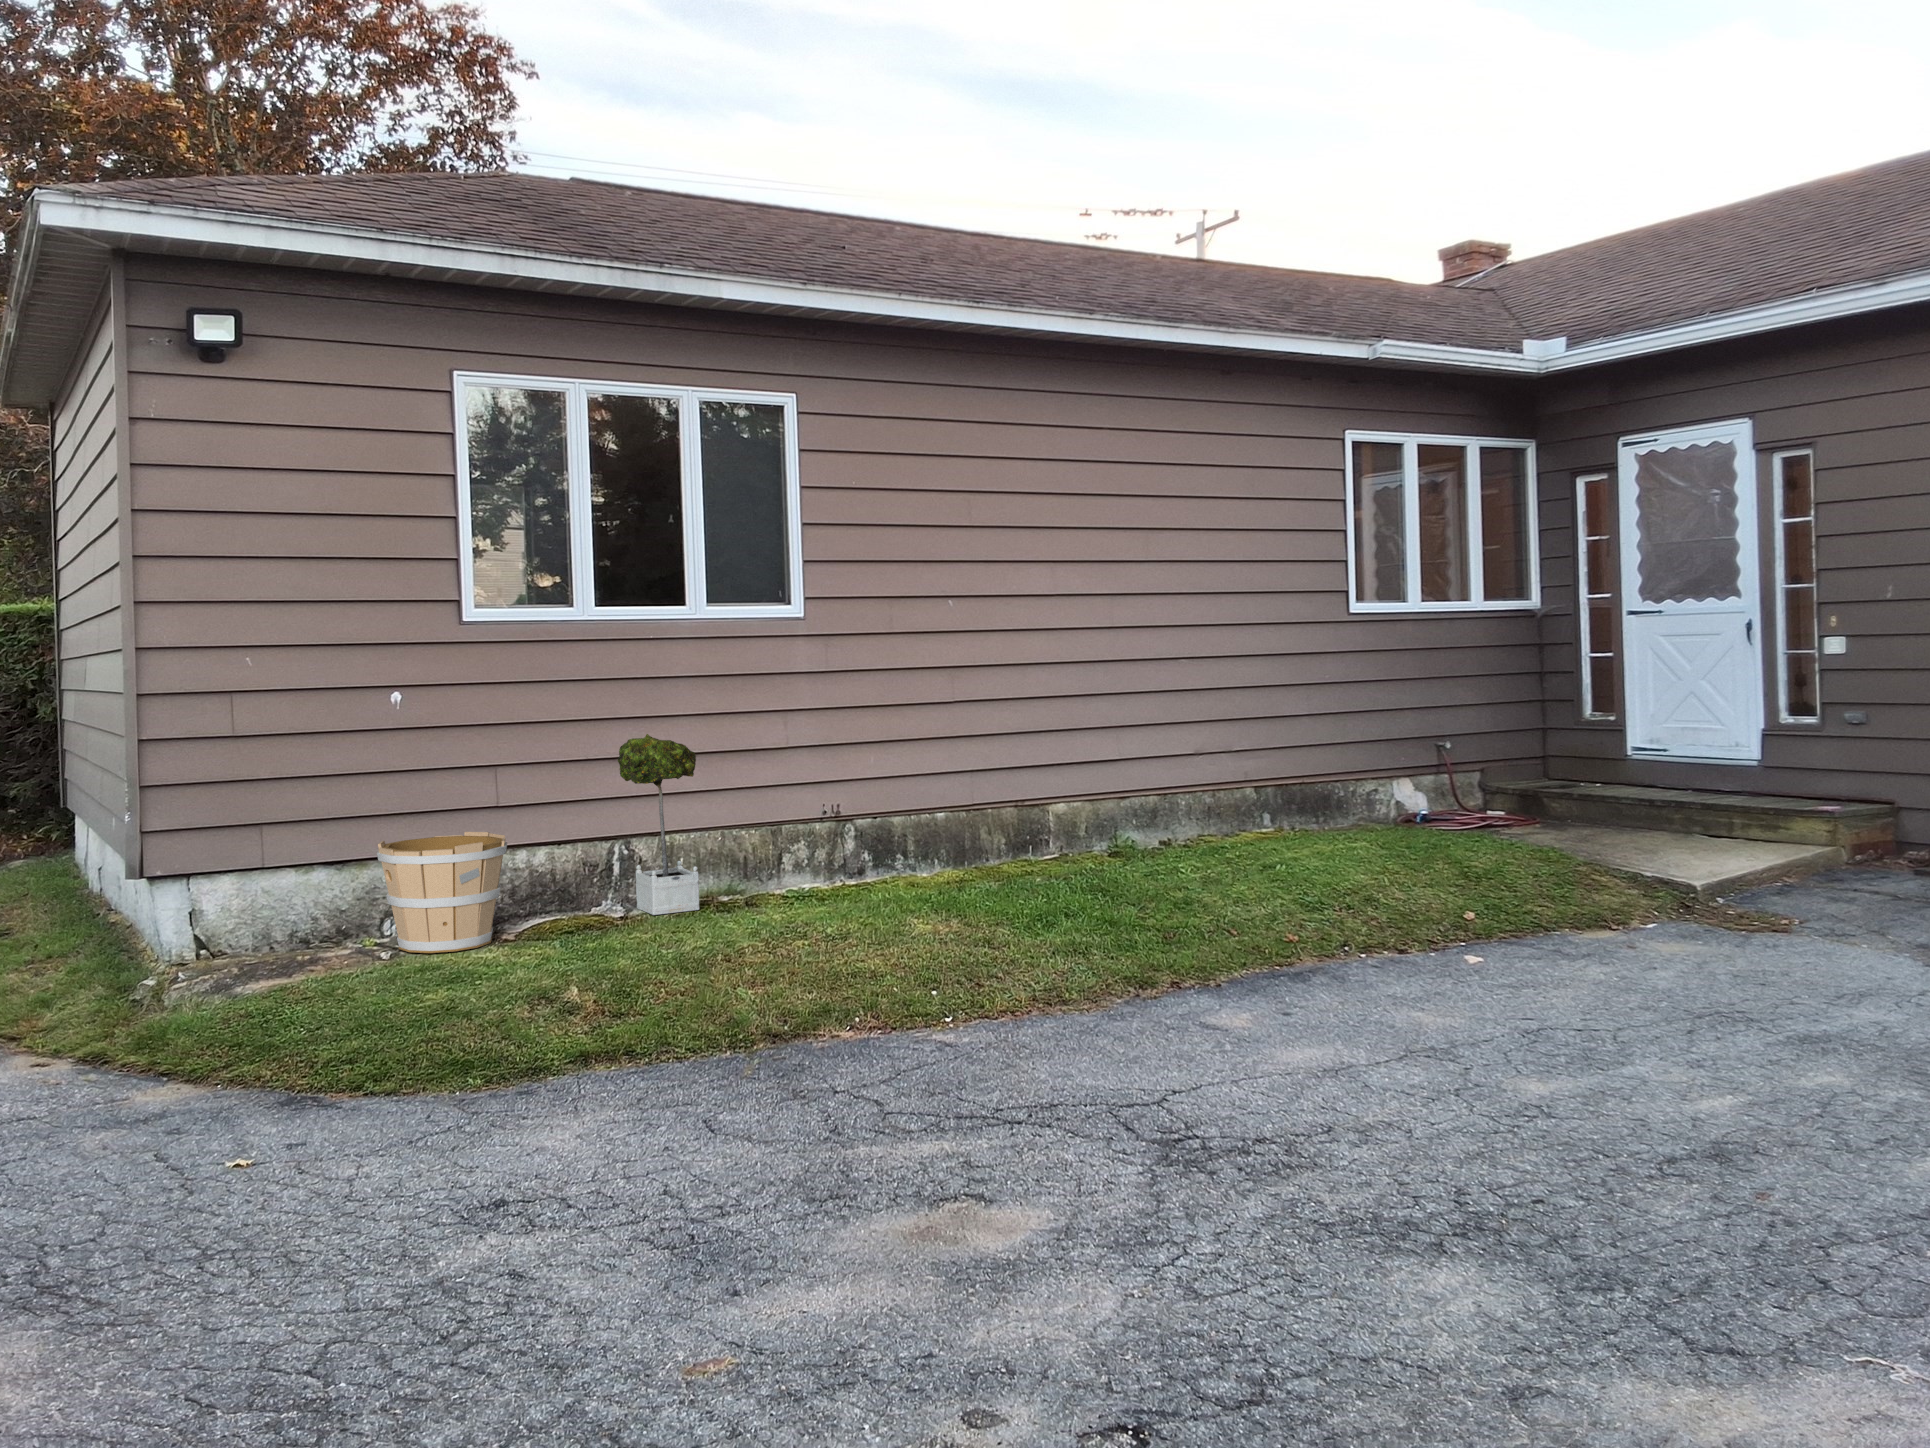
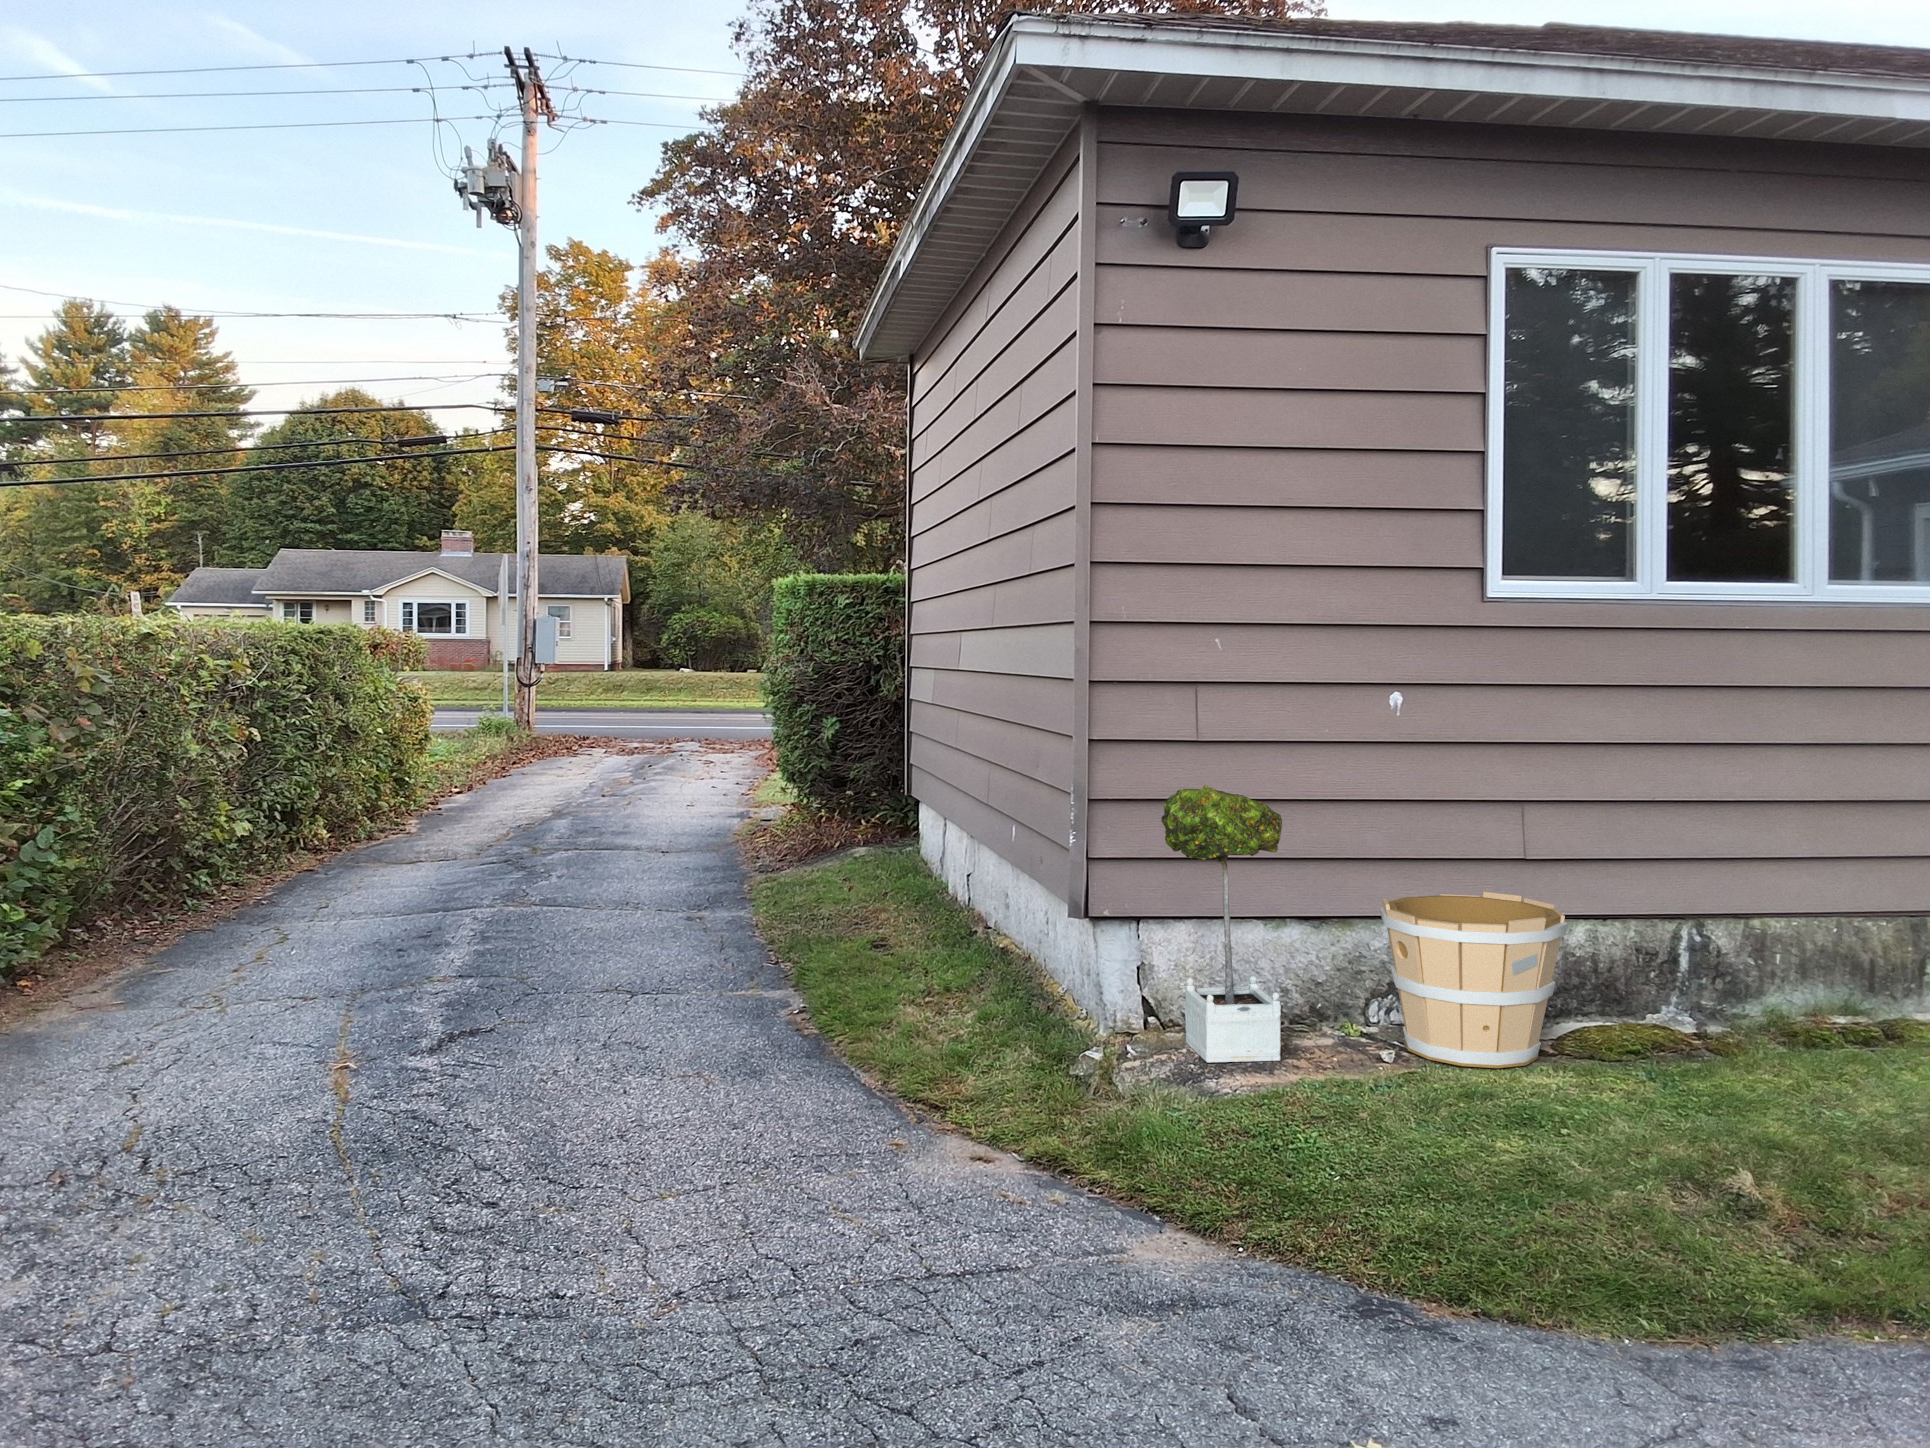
potted tree: present [618,734,699,915] -> present [1161,784,1282,1062]

